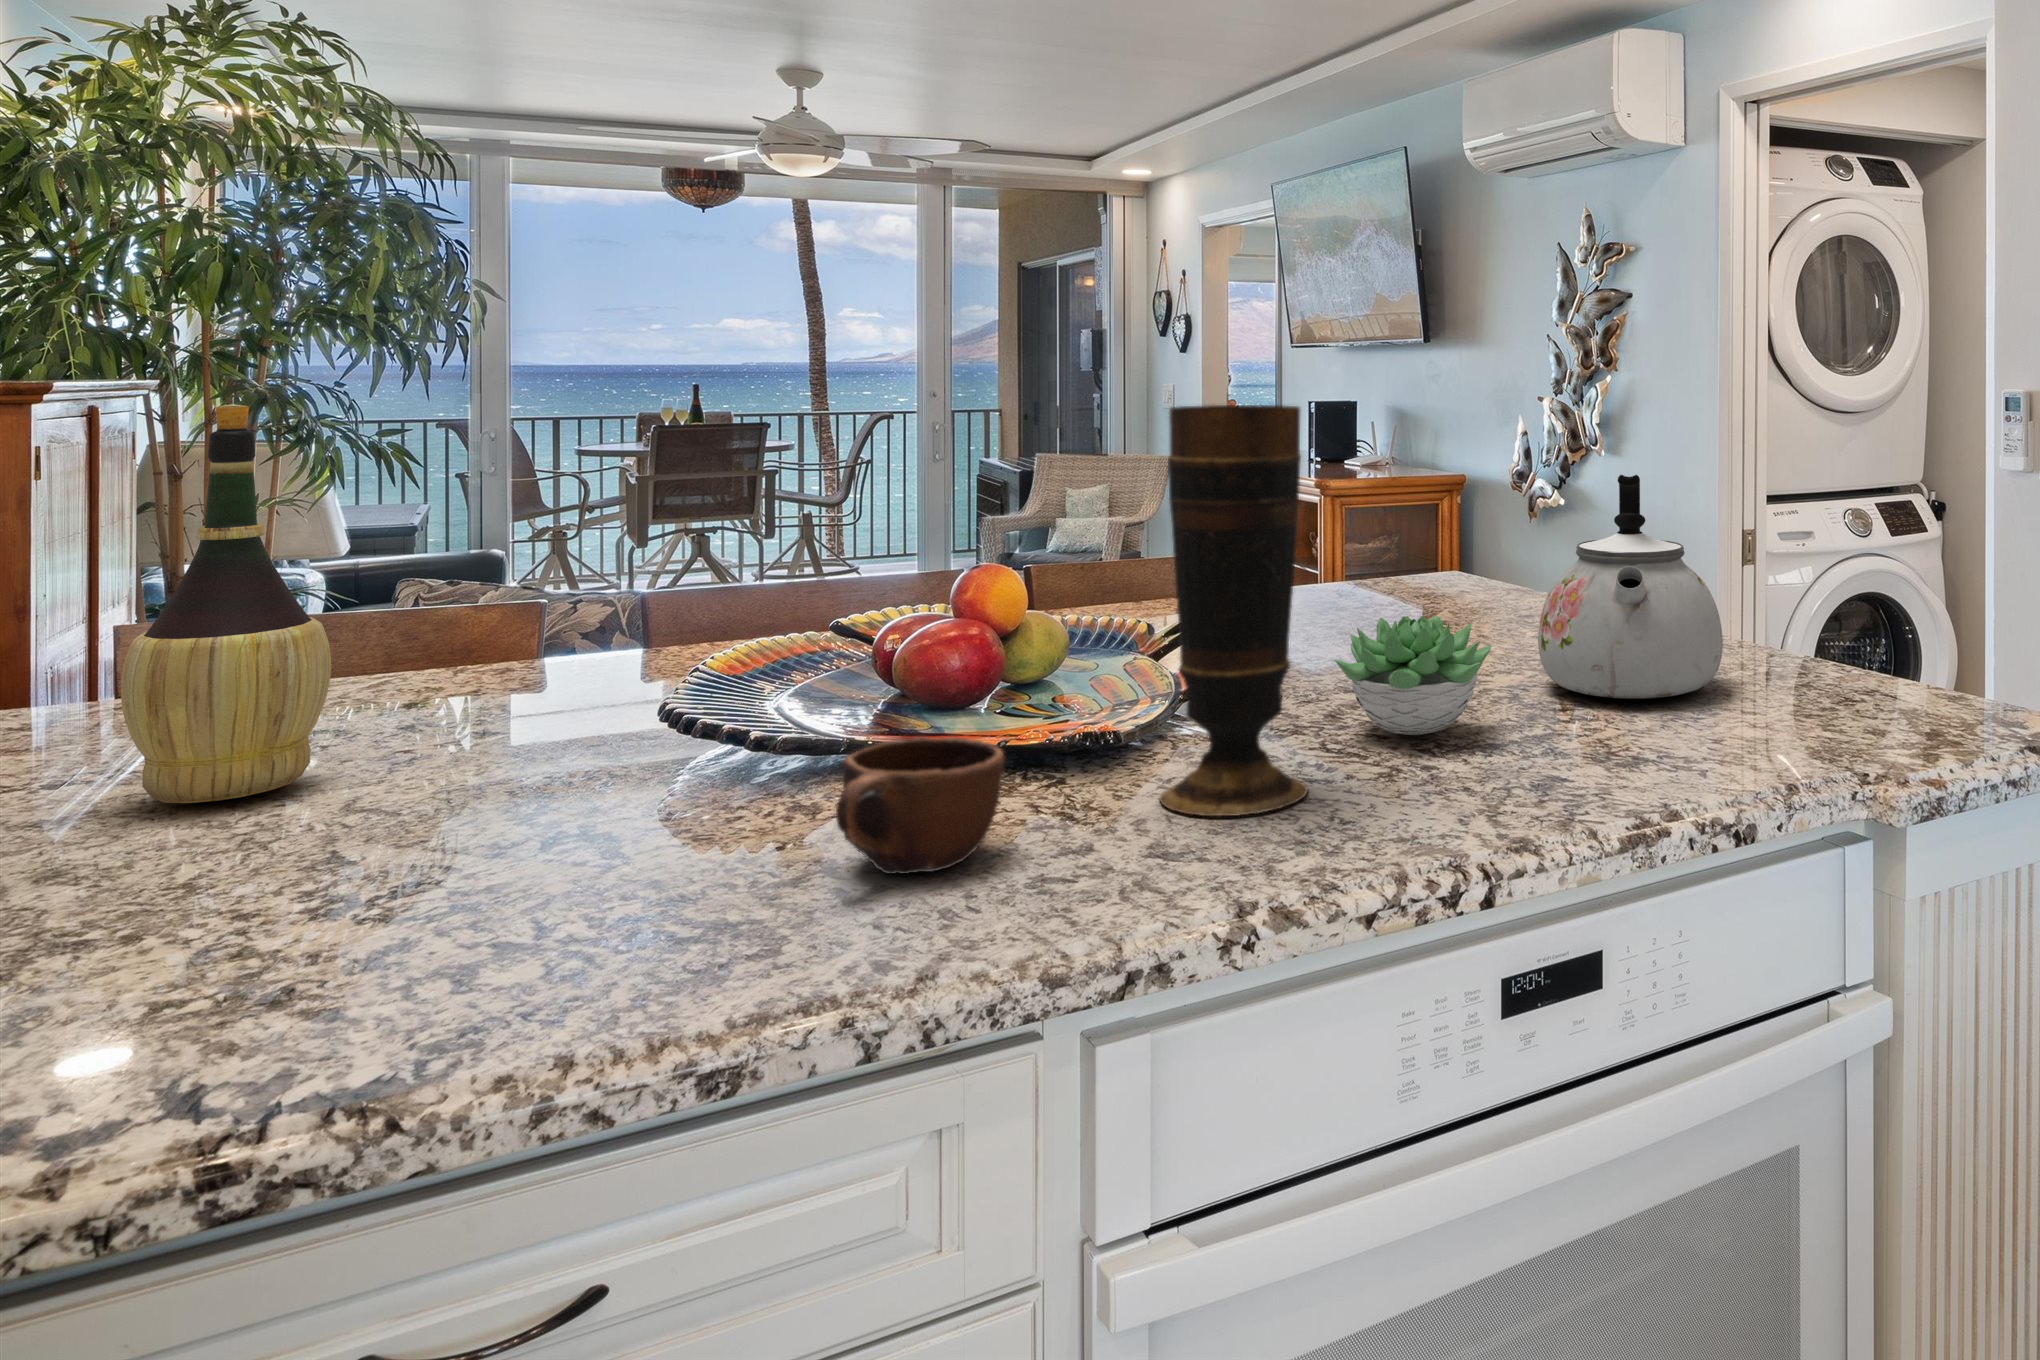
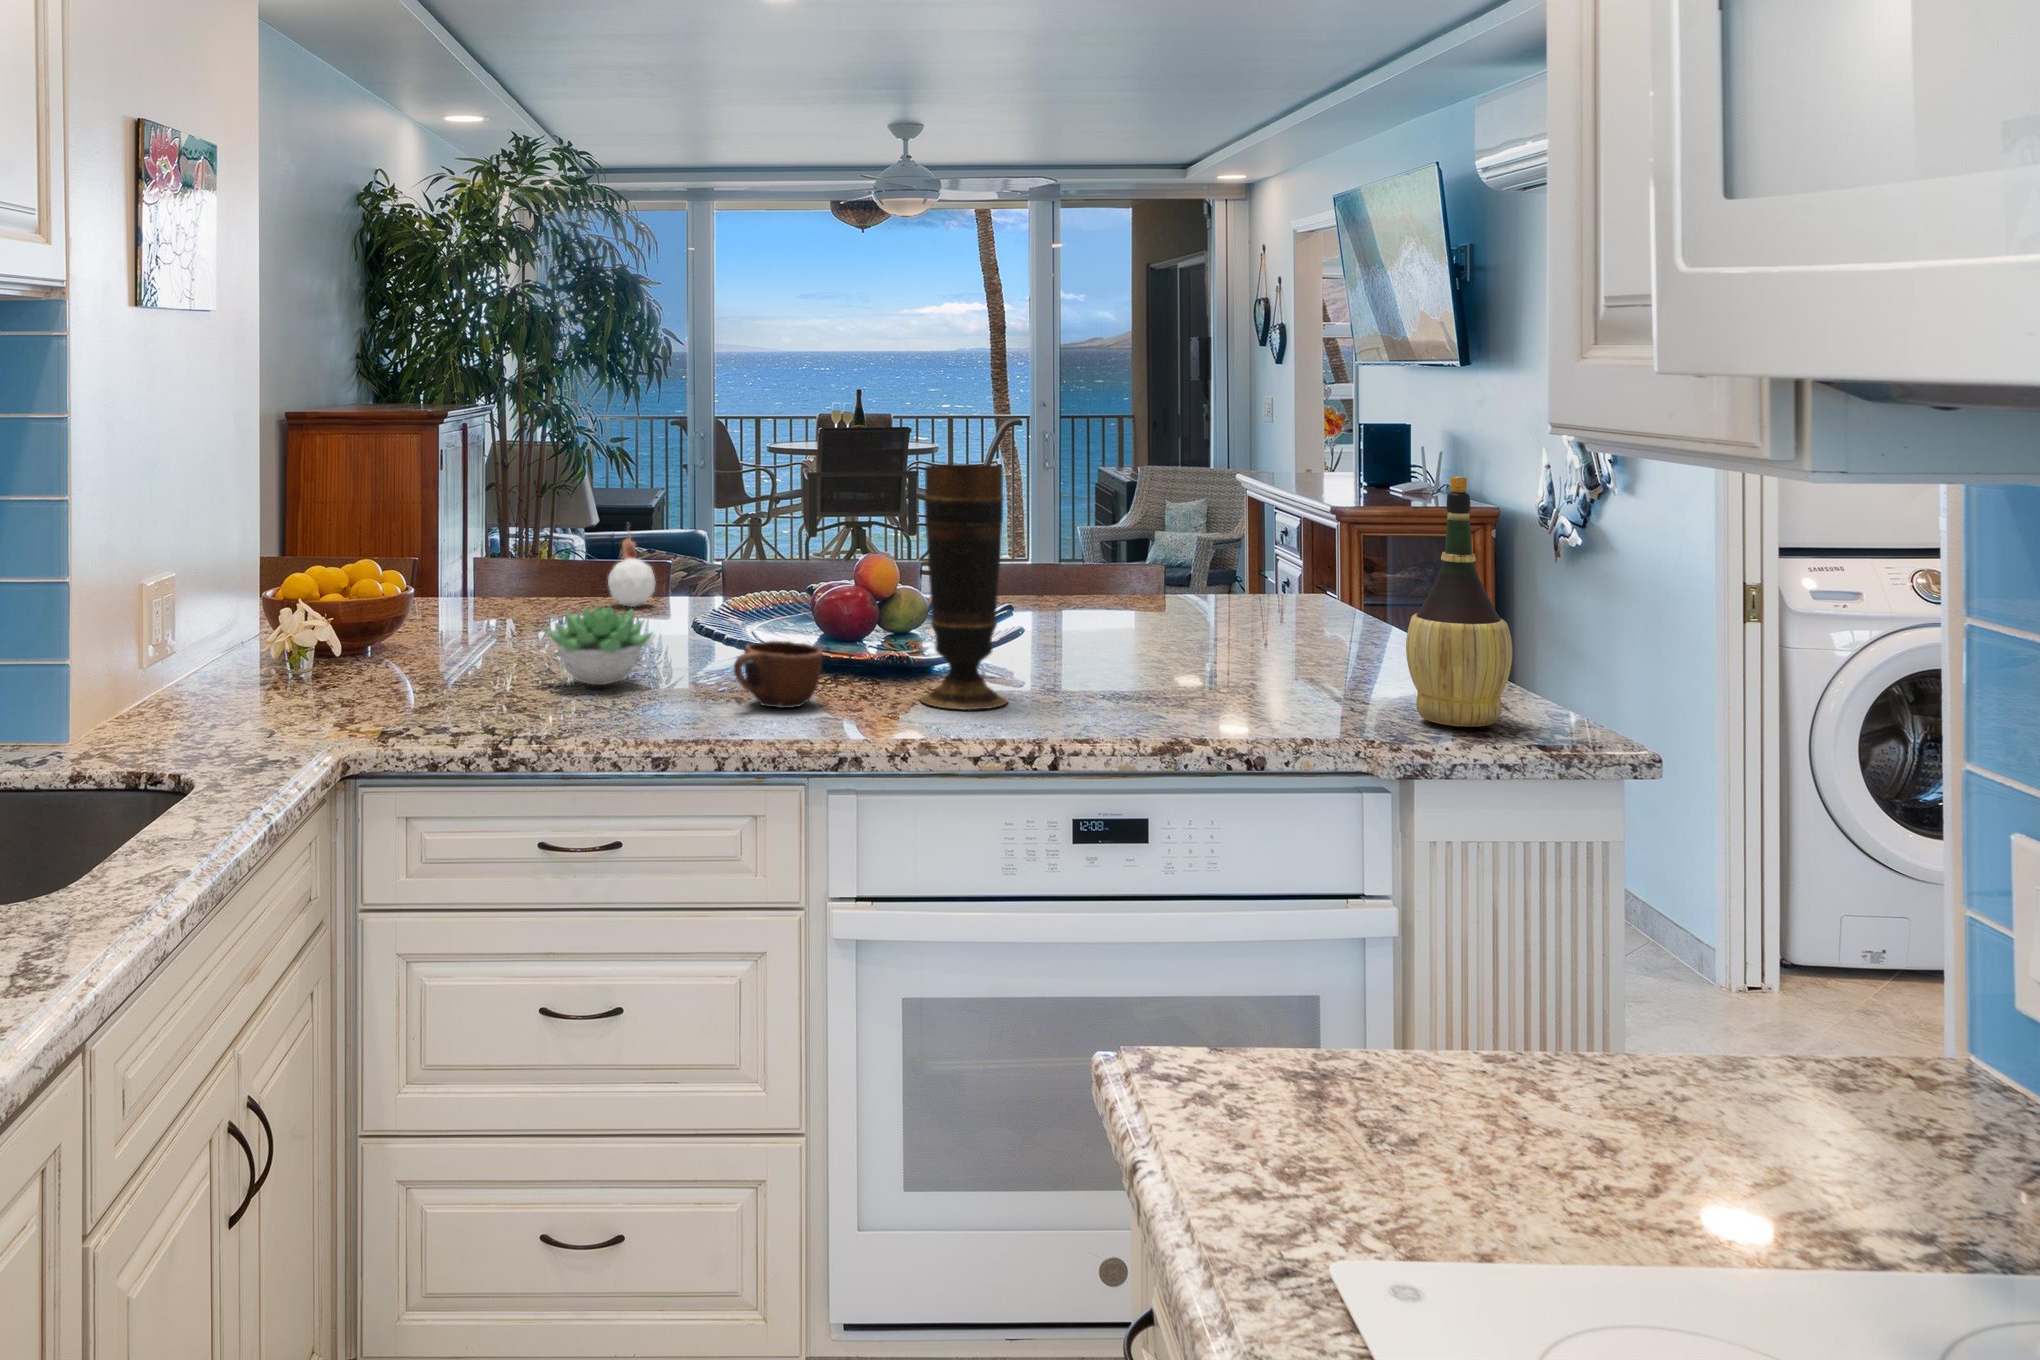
wine bottle: present [121,404,331,803] -> present [1406,476,1512,727]
kettle: present [1538,475,1723,699] -> none [1237,522,1382,690]
candle: none [435,545,533,687] -> present [608,531,655,607]
succulent plant: present [1335,616,1491,735] -> present [547,606,652,685]

